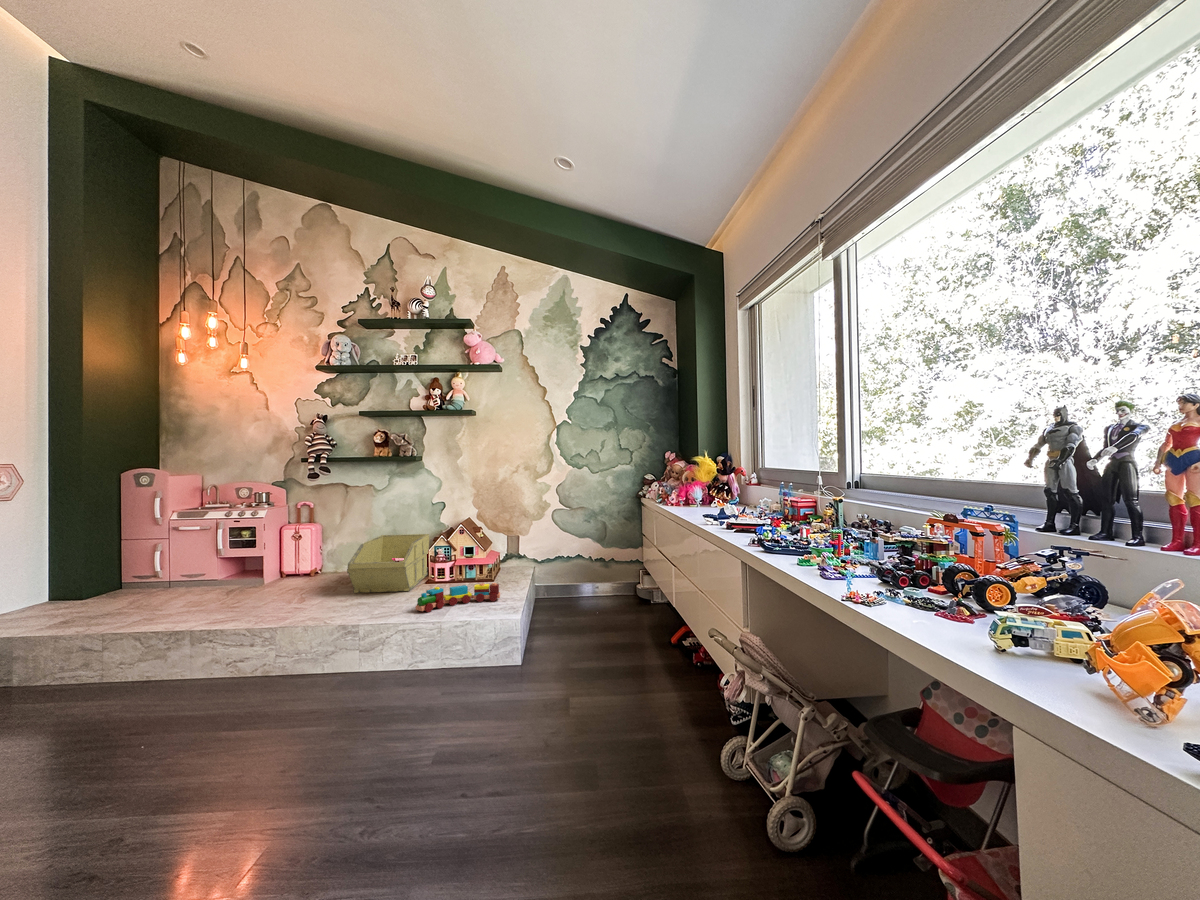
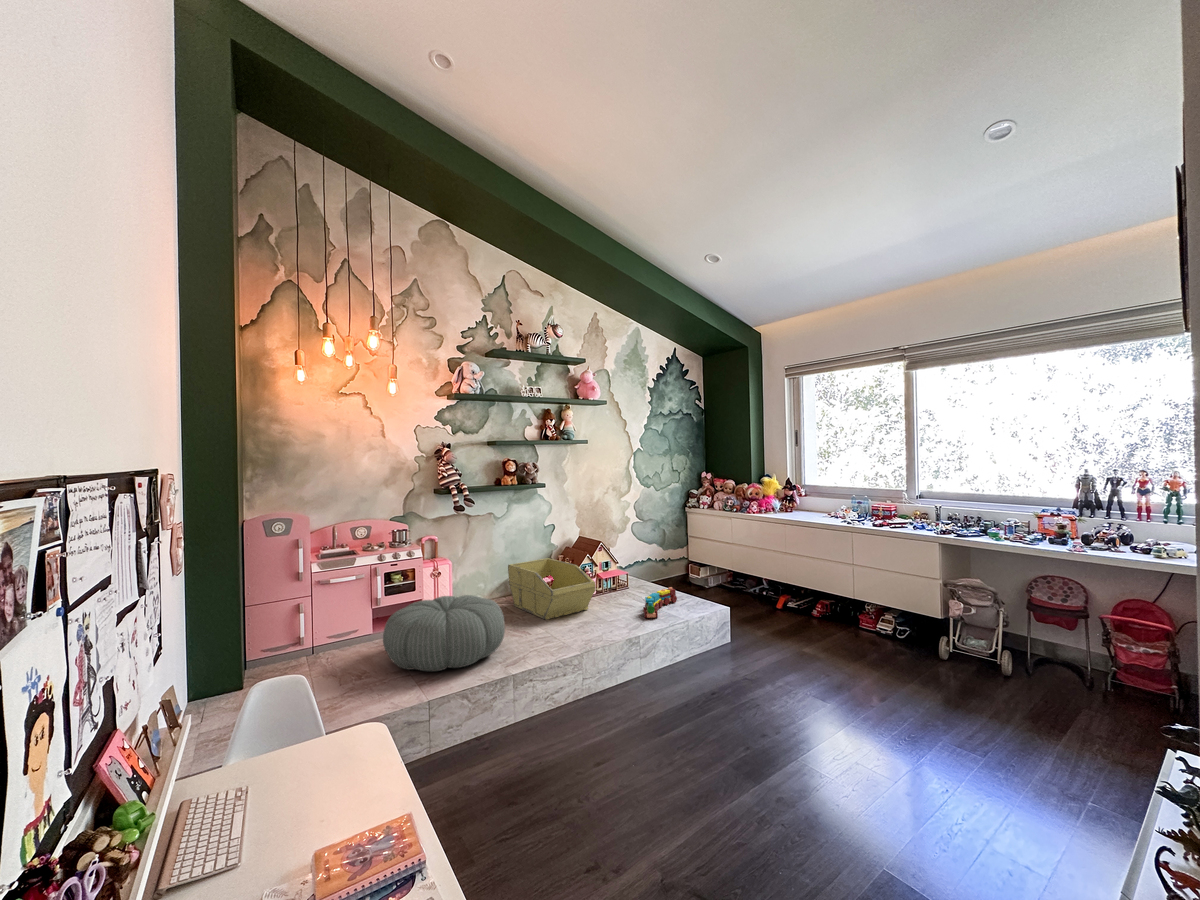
pouf: none [141,553,275,615] -> present [383,595,505,671]

